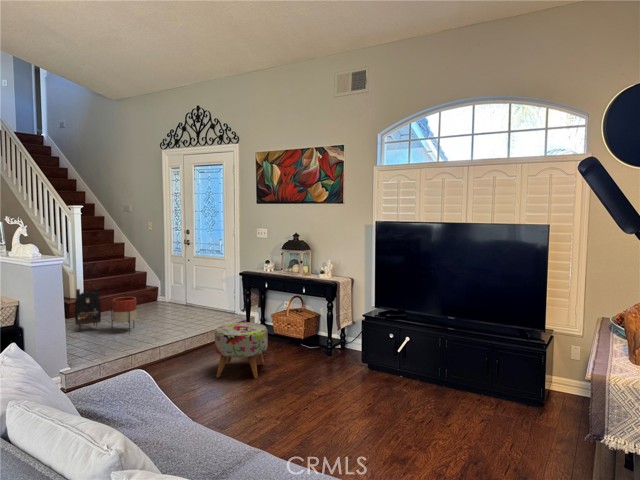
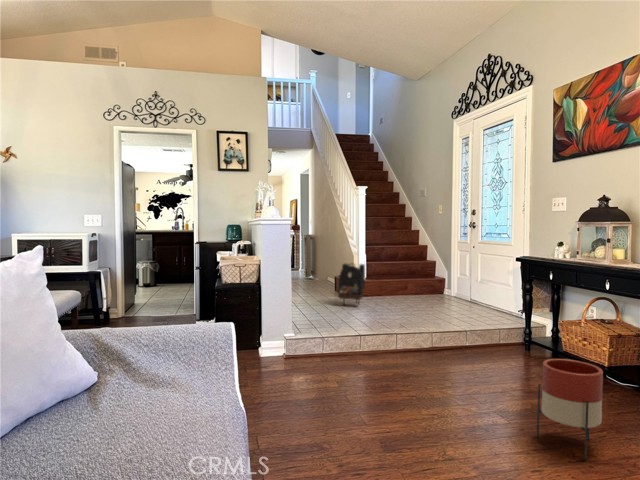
planter: present [111,297,137,333] -> present [537,359,603,460]
ottoman: present [215,322,268,379] -> none [435,314,519,398]

